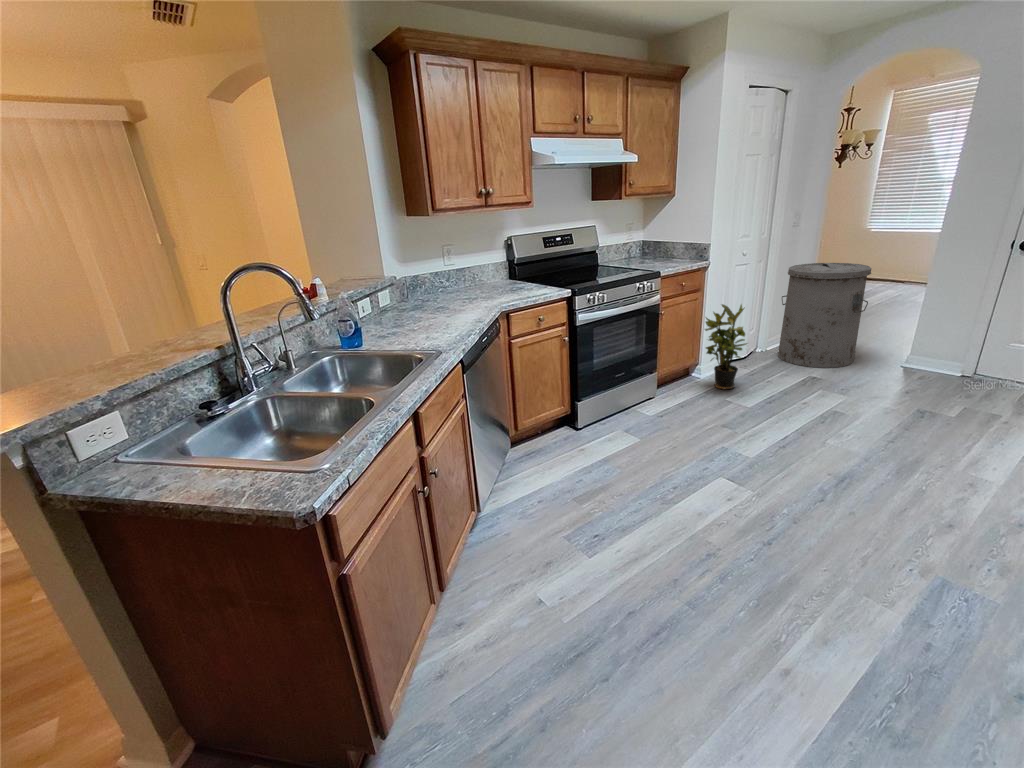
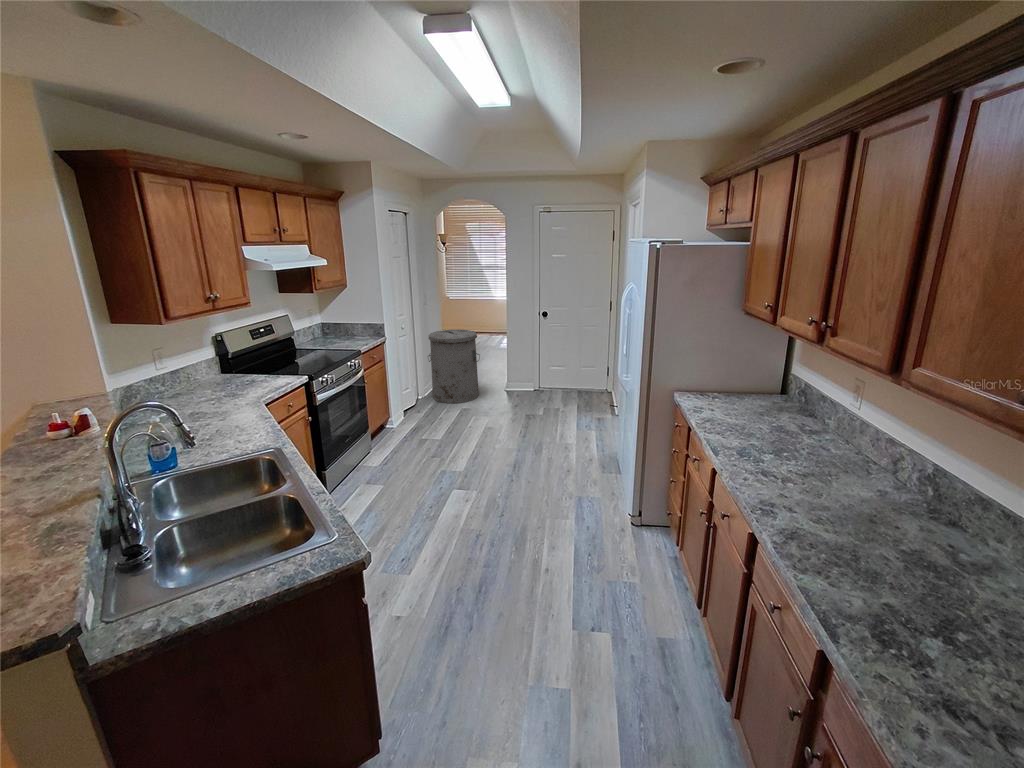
potted plant: present [705,304,747,390] -> none [392,366,427,433]

